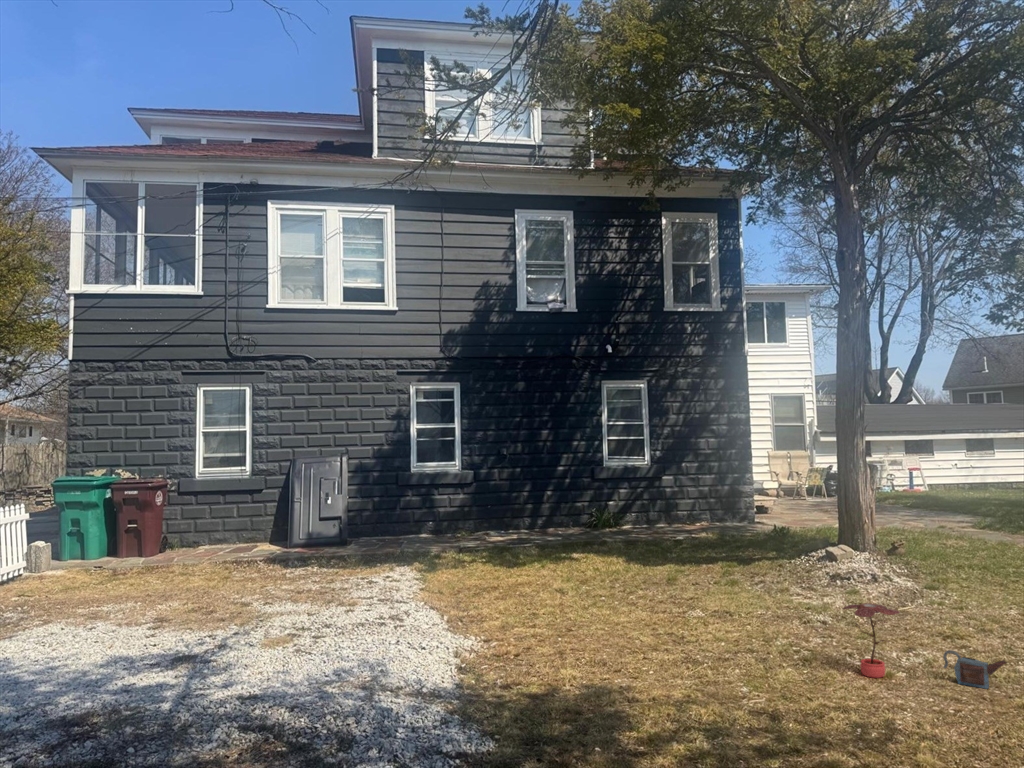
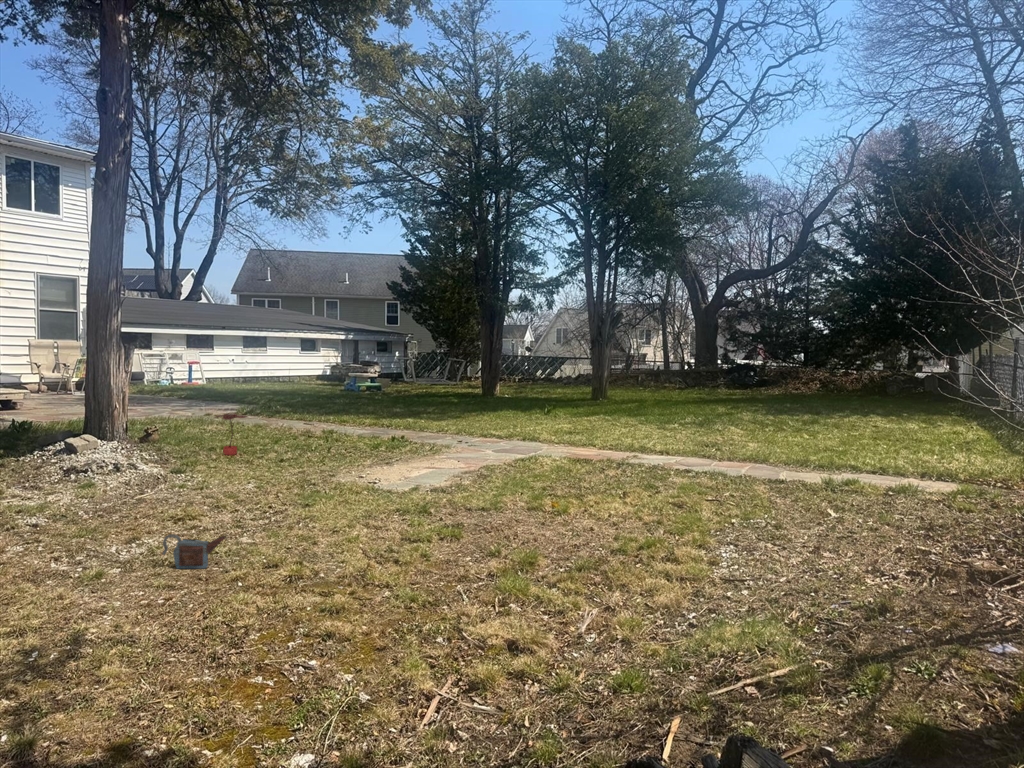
potted plant: present [843,603,900,678] -> present [215,414,247,455]

